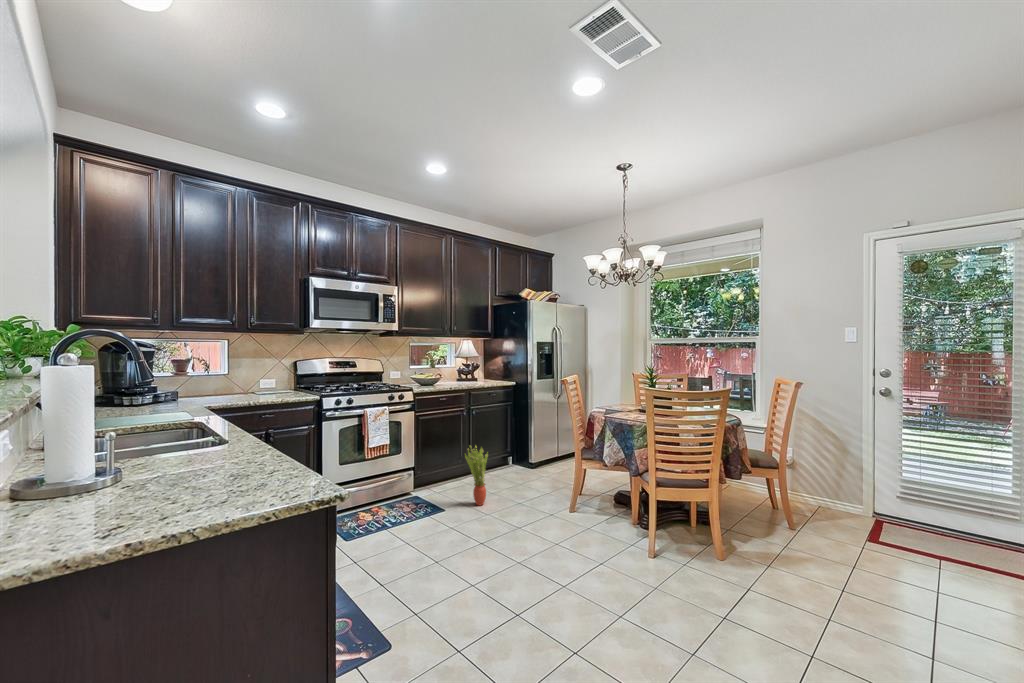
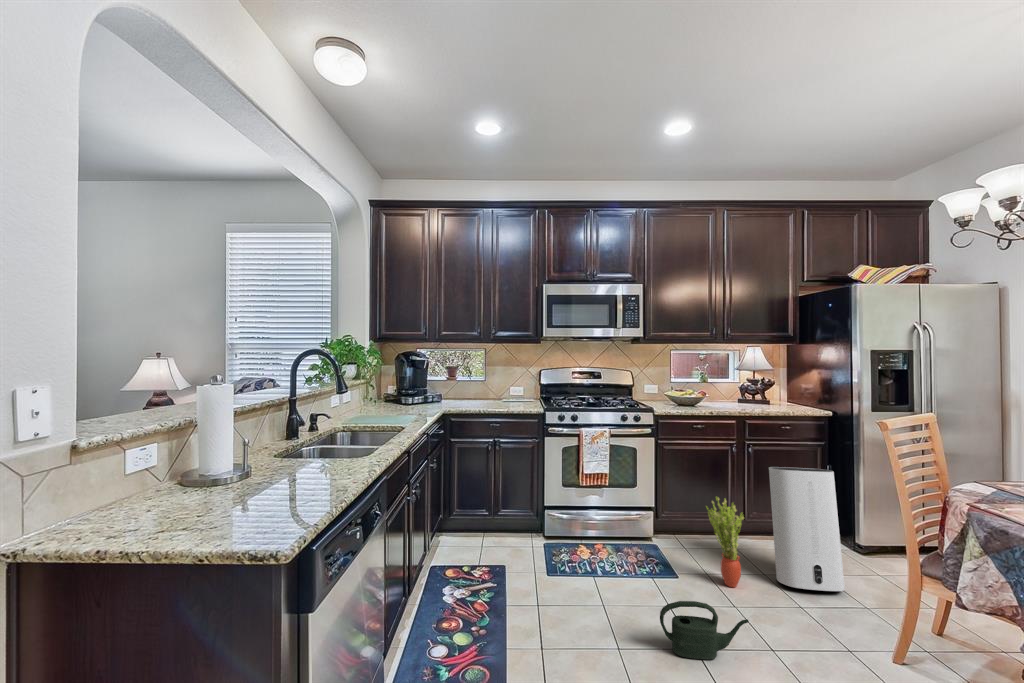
air purifier: none [496,417,537,495] -> present [769,467,845,591]
watering can: none [464,508,513,548] -> present [660,601,748,660]

